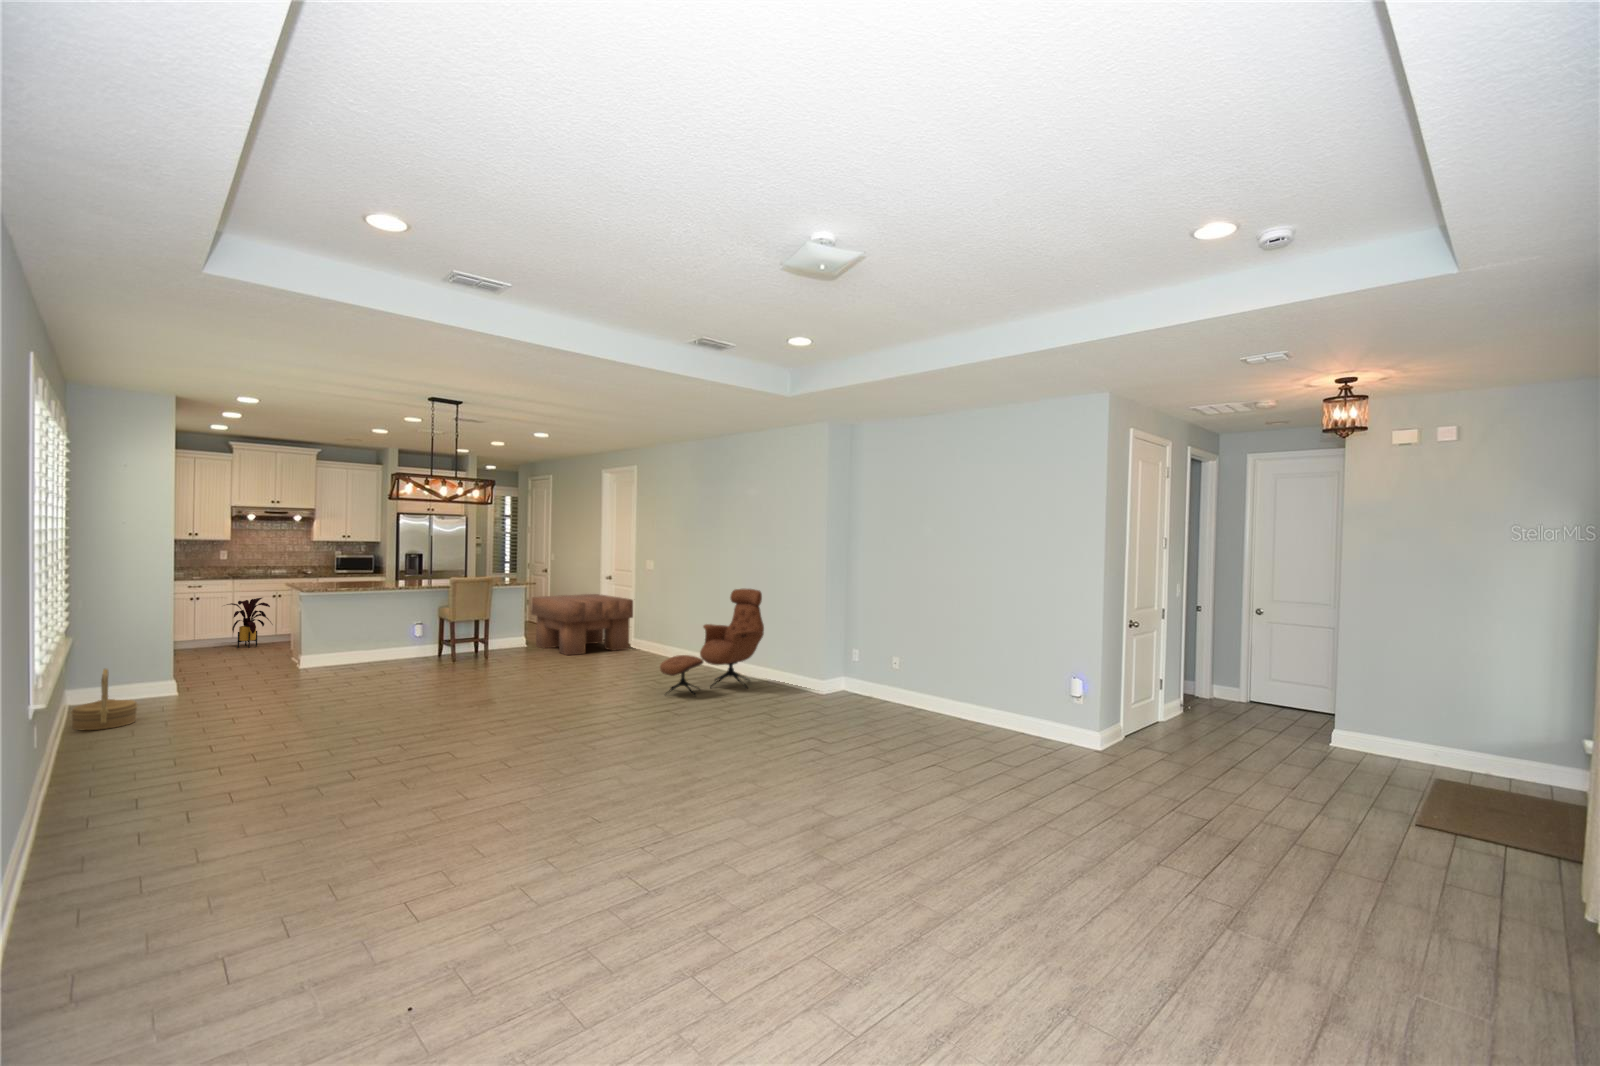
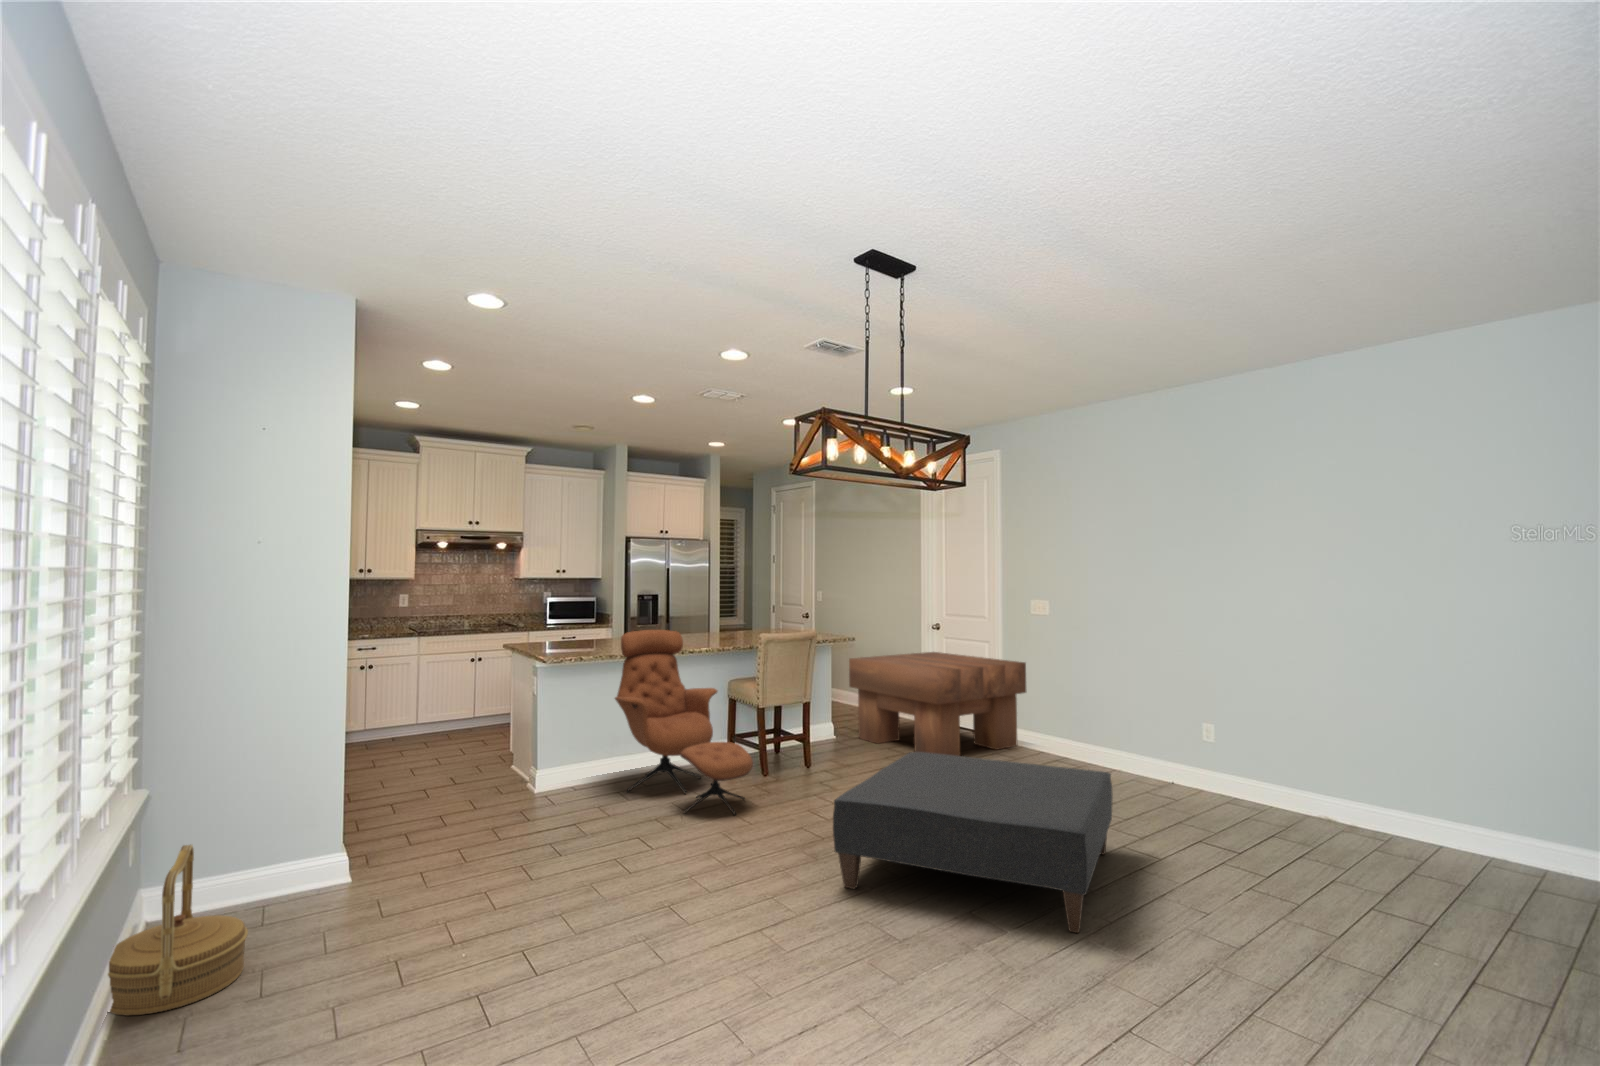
lounge chair: present [660,589,764,695] -> present [615,630,753,815]
house plant: present [227,598,271,648] -> none [403,662,474,740]
ottoman: none [441,642,599,706] -> present [833,752,1113,933]

